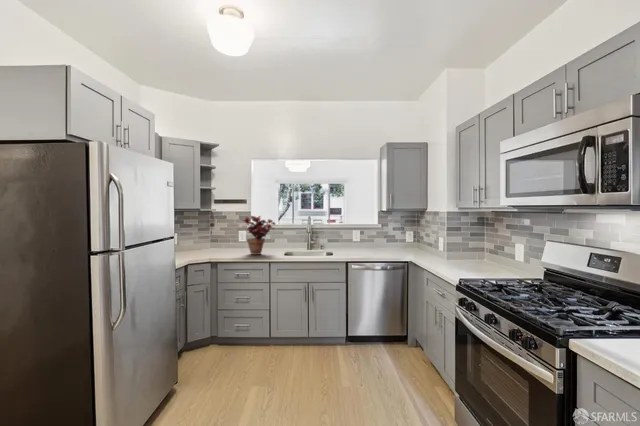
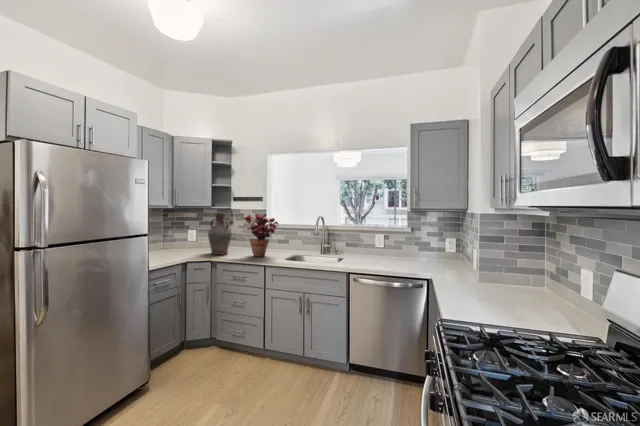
vase: none [204,215,226,255] -> present [208,213,231,255]

